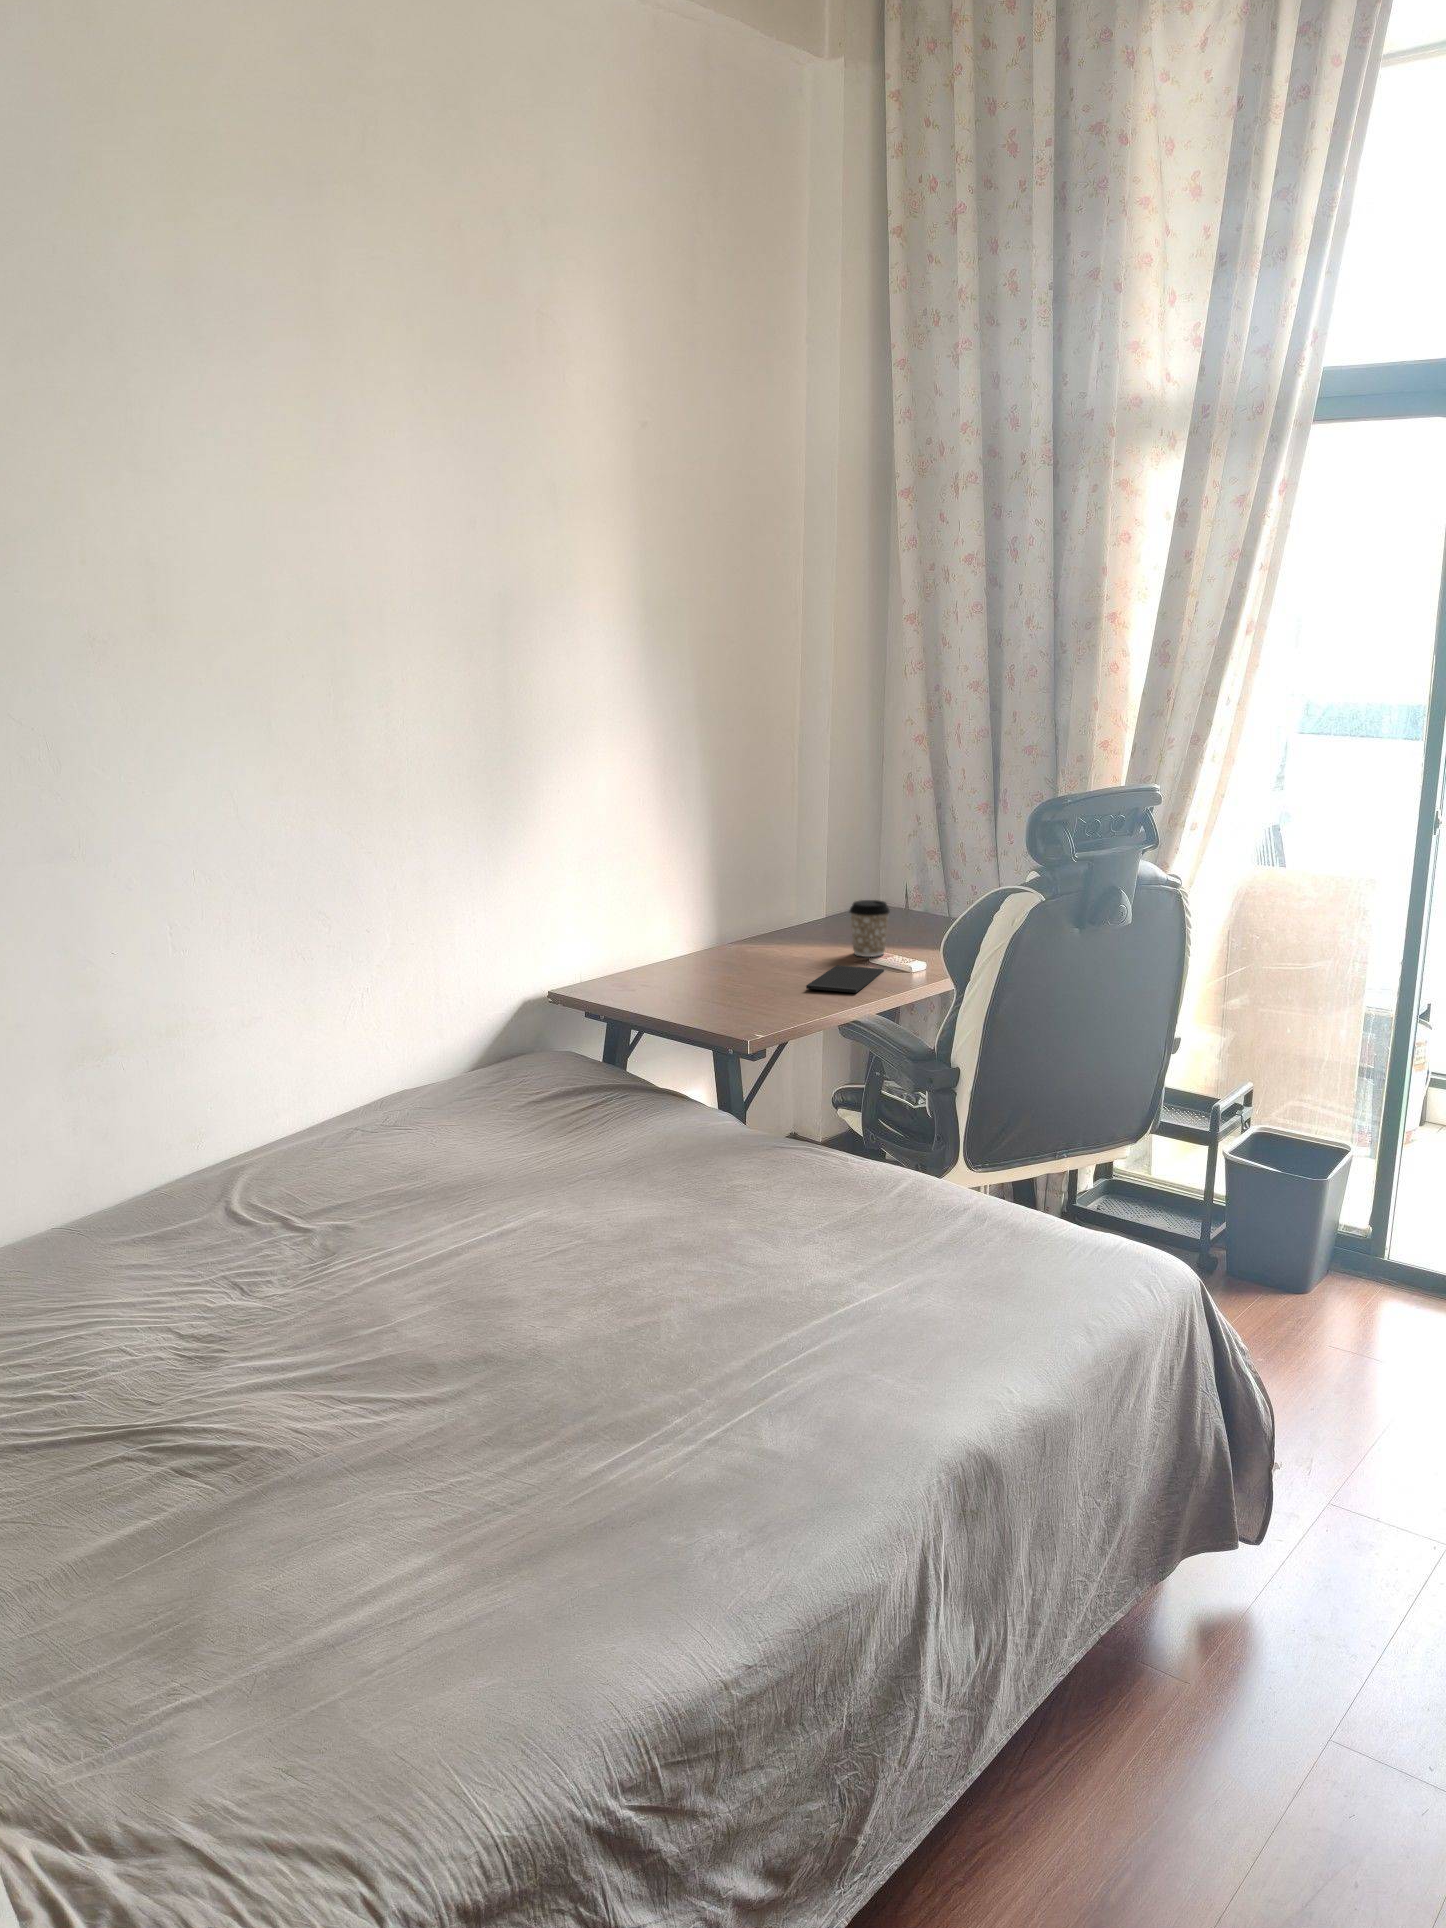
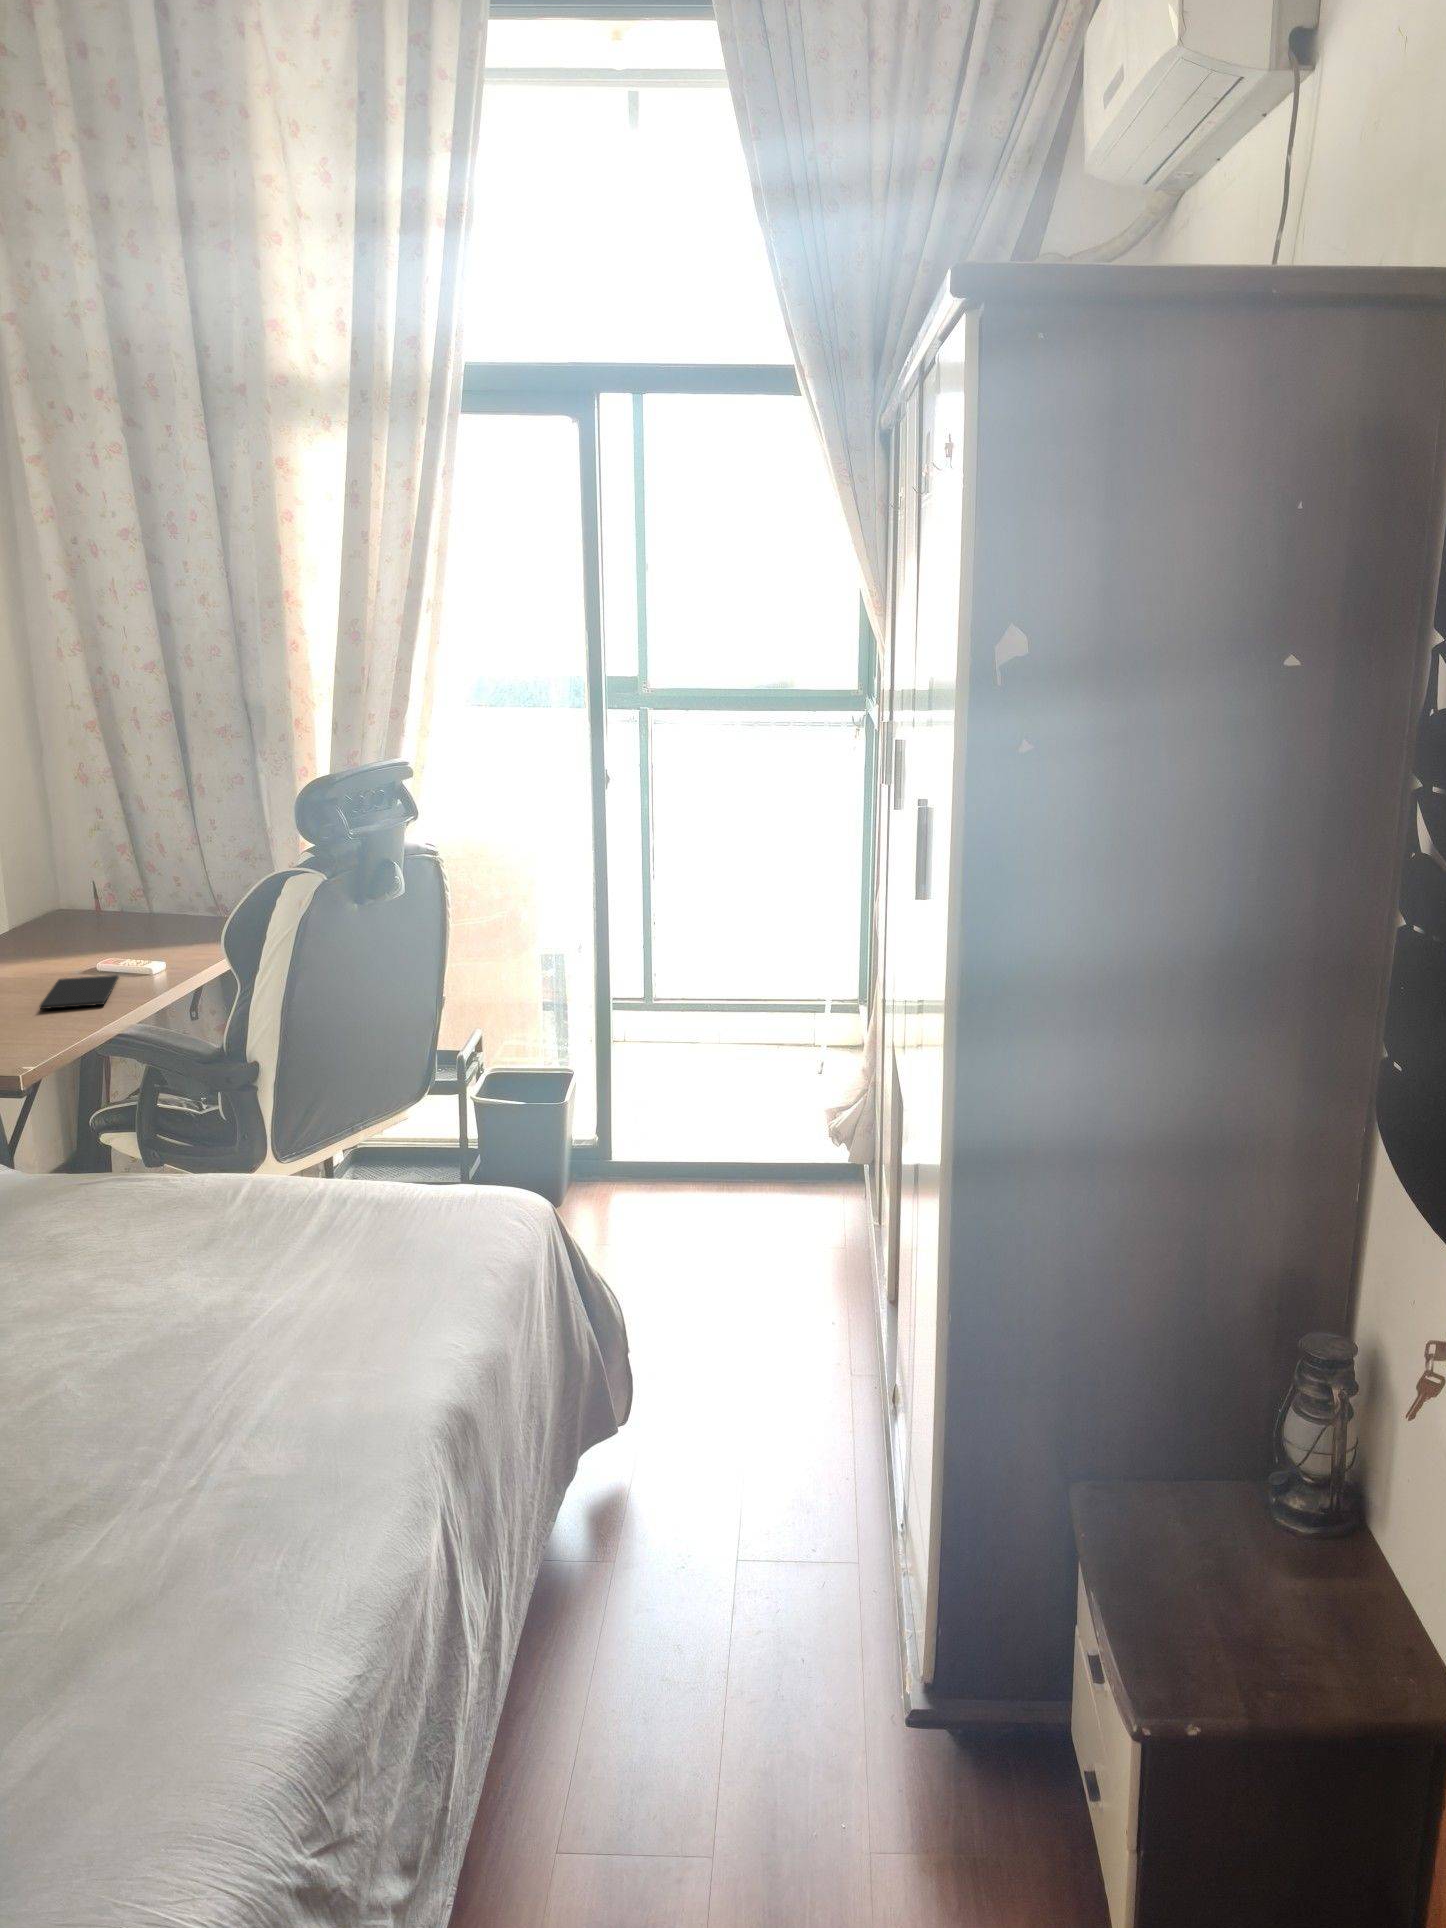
coffee cup: present [850,900,890,957] -> none [56,902,107,965]

